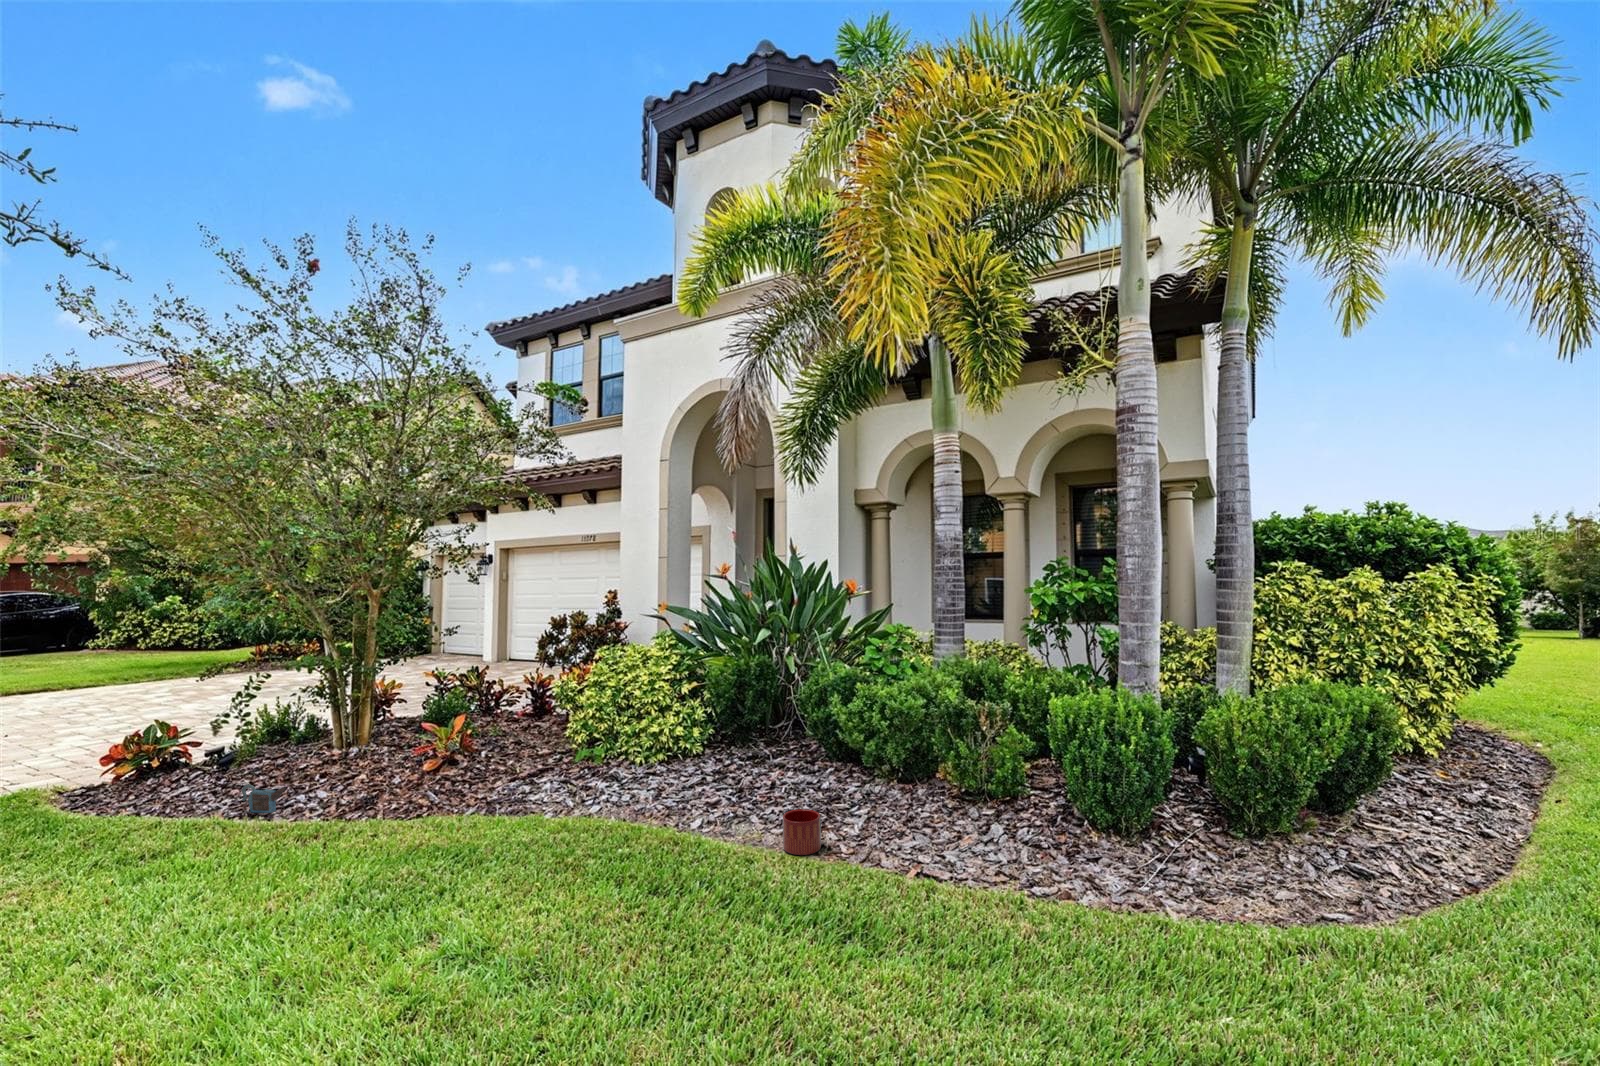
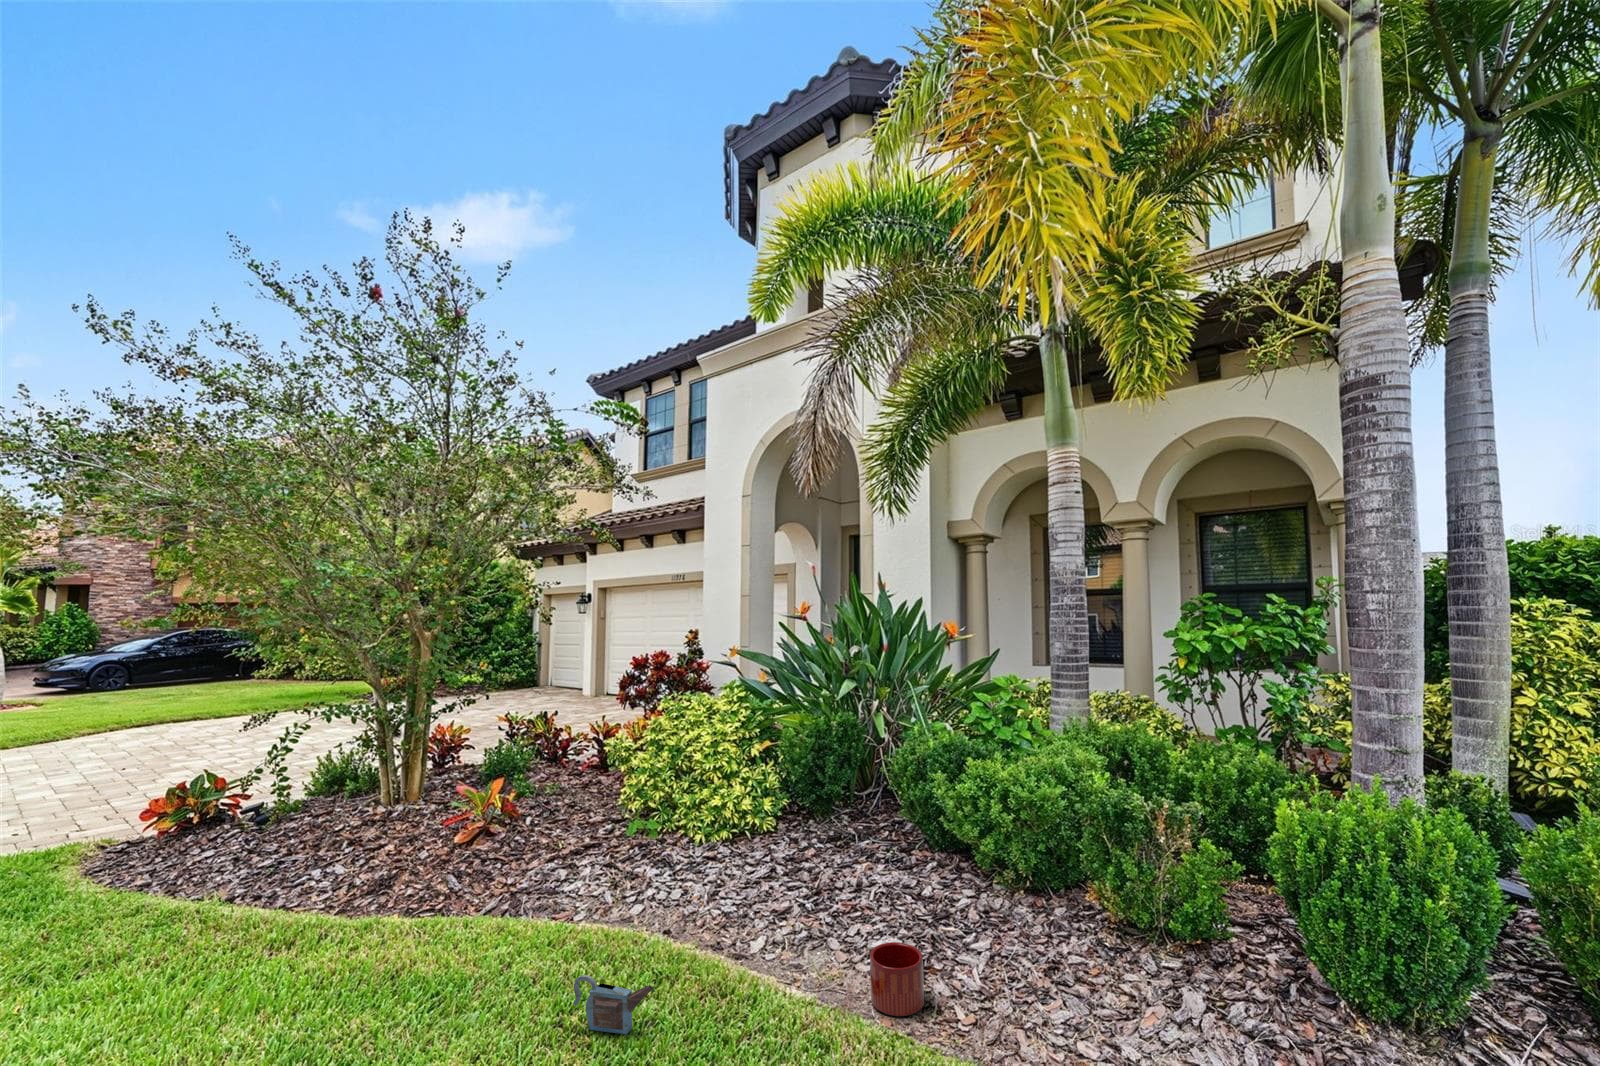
watering can: present [242,785,286,813] -> present [573,975,653,1035]

